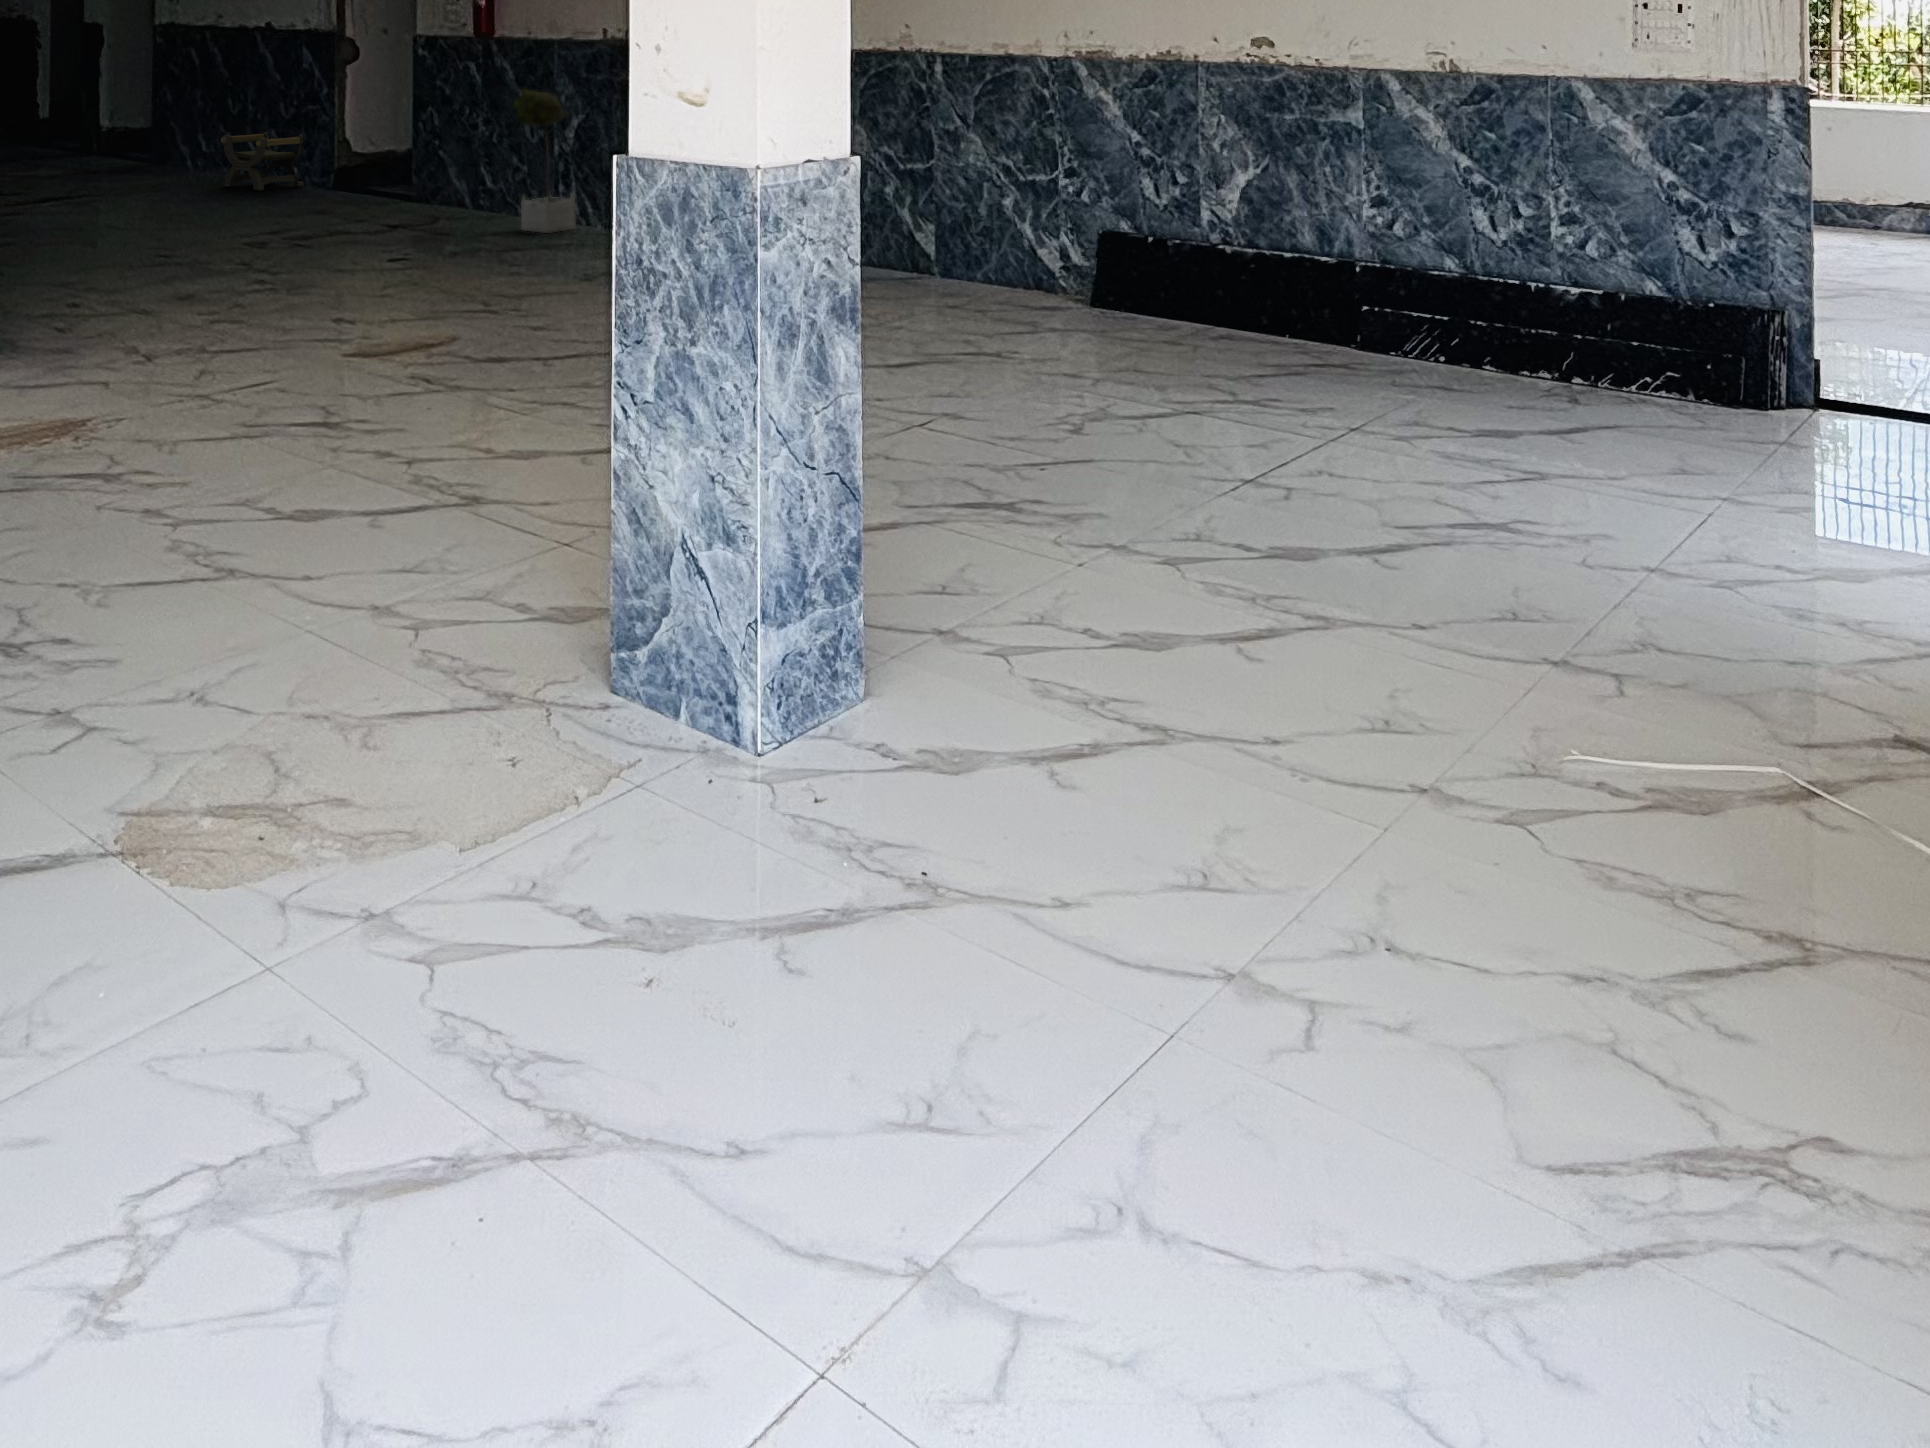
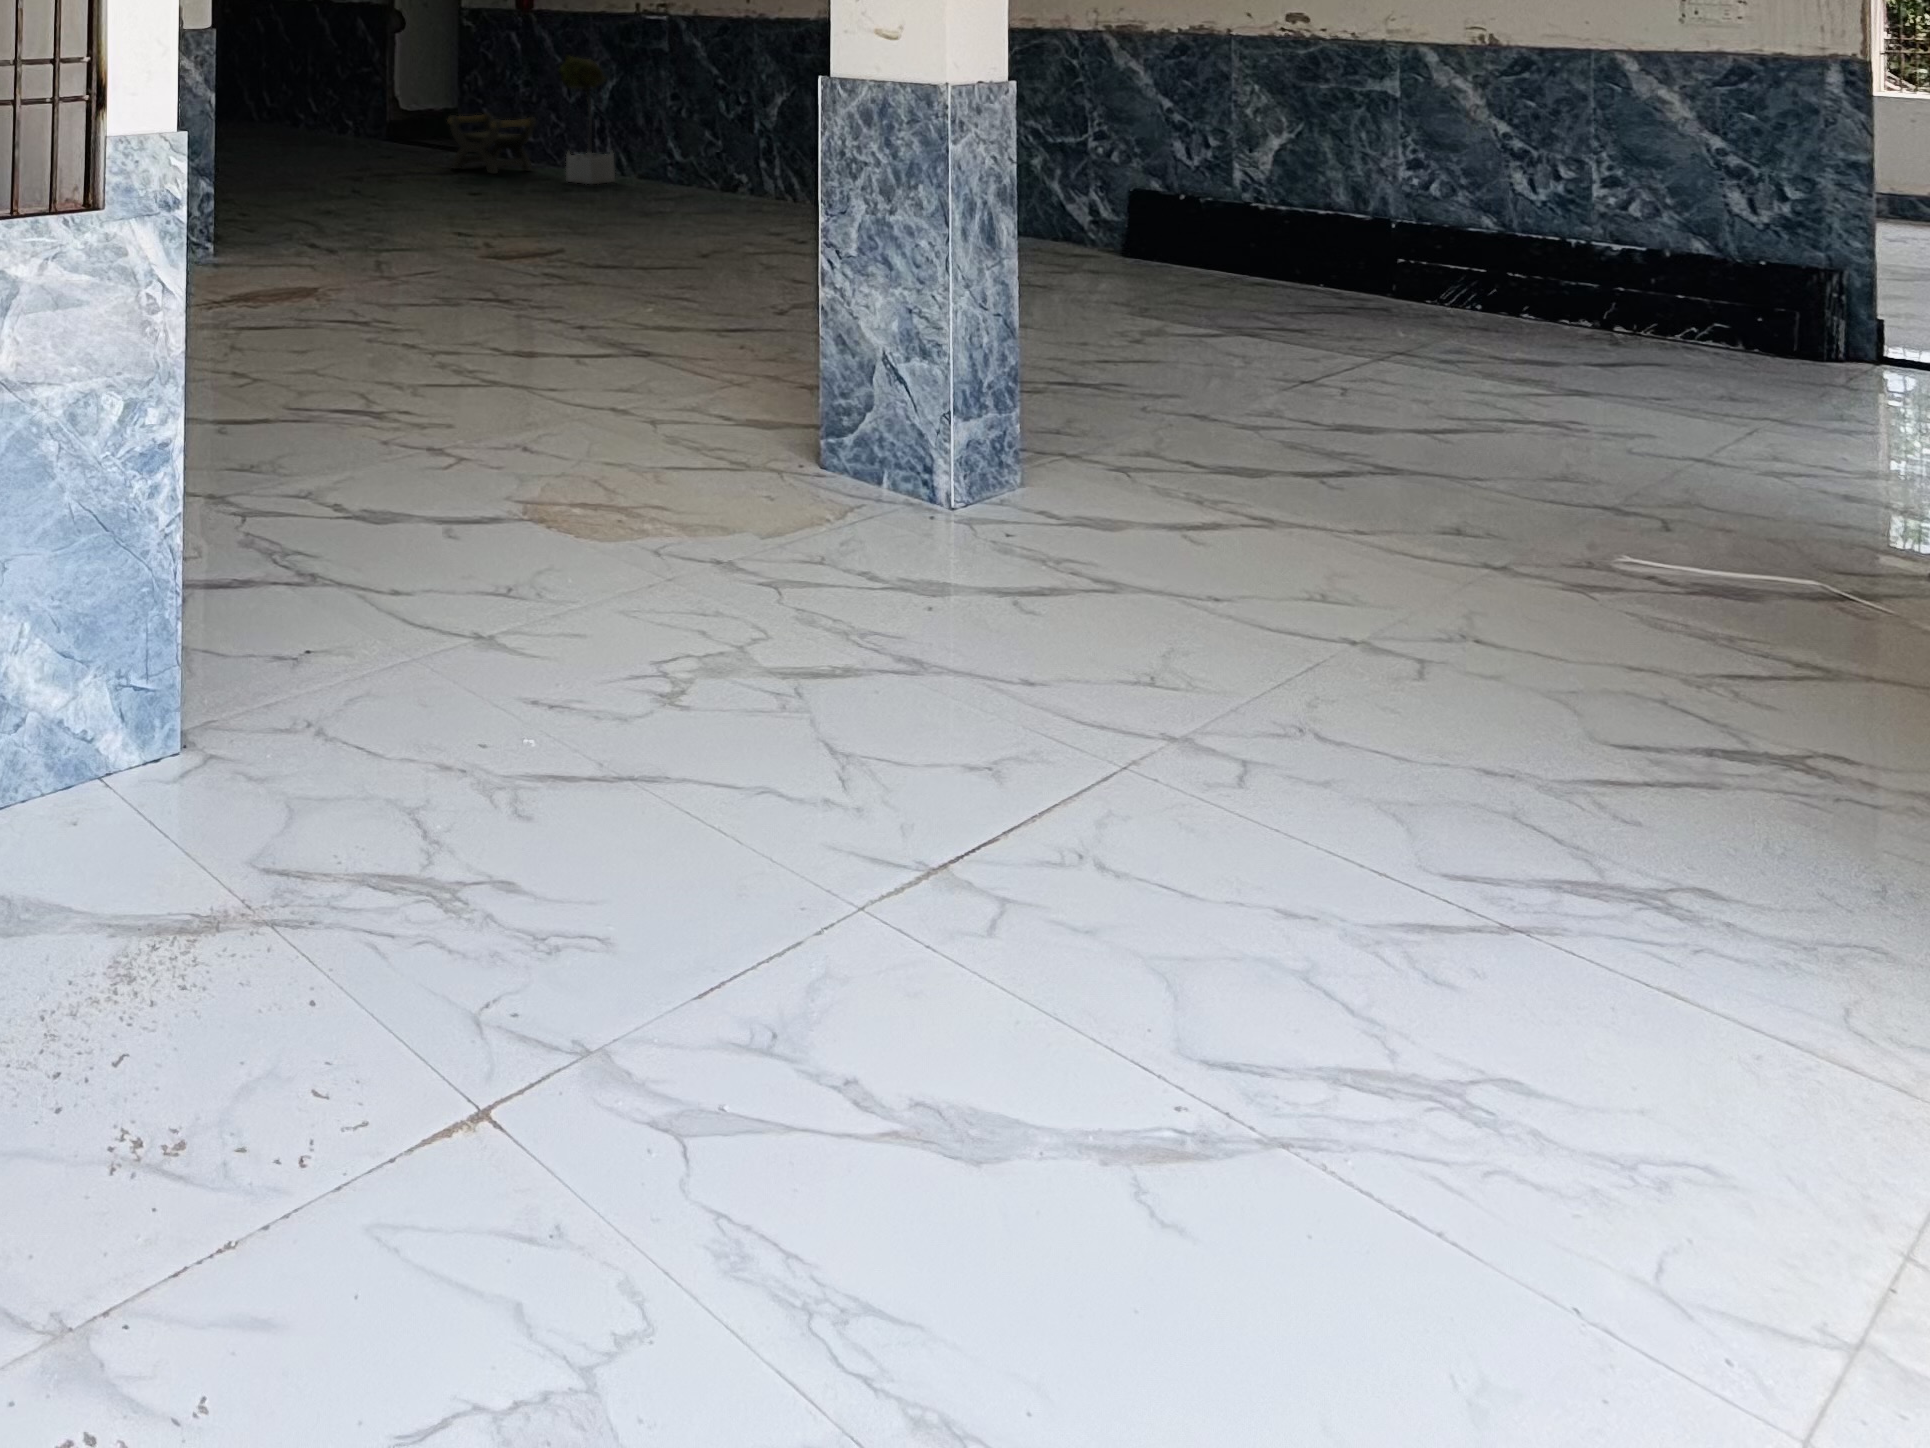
stool: present [221,132,304,191] -> present [448,113,536,174]

